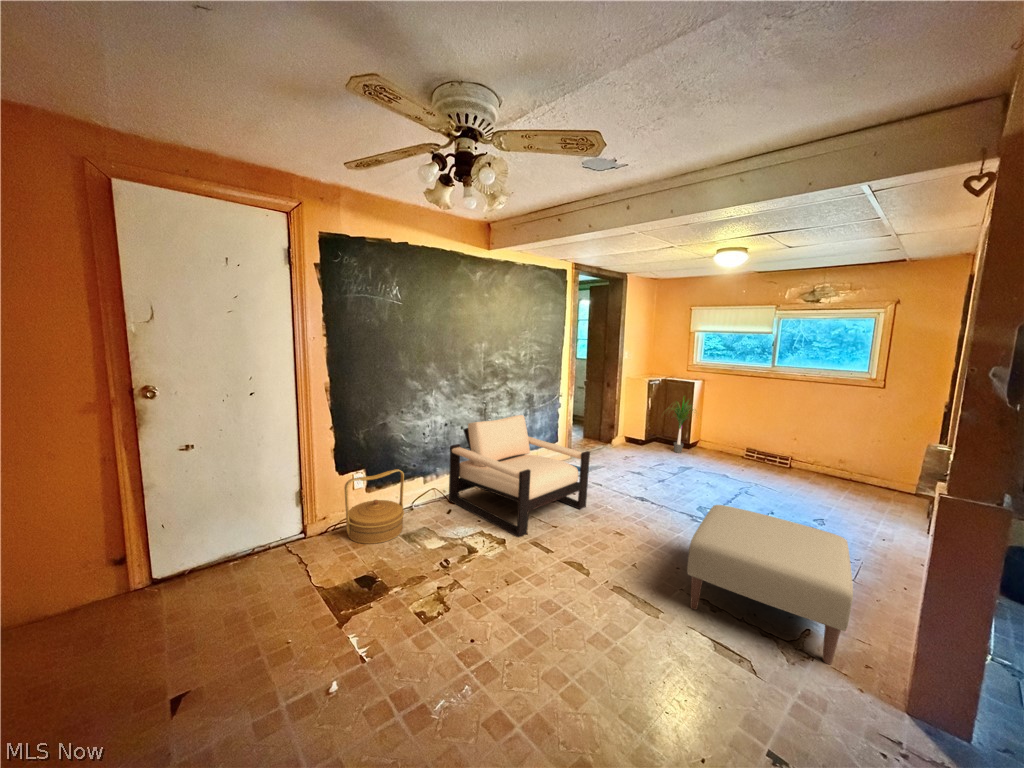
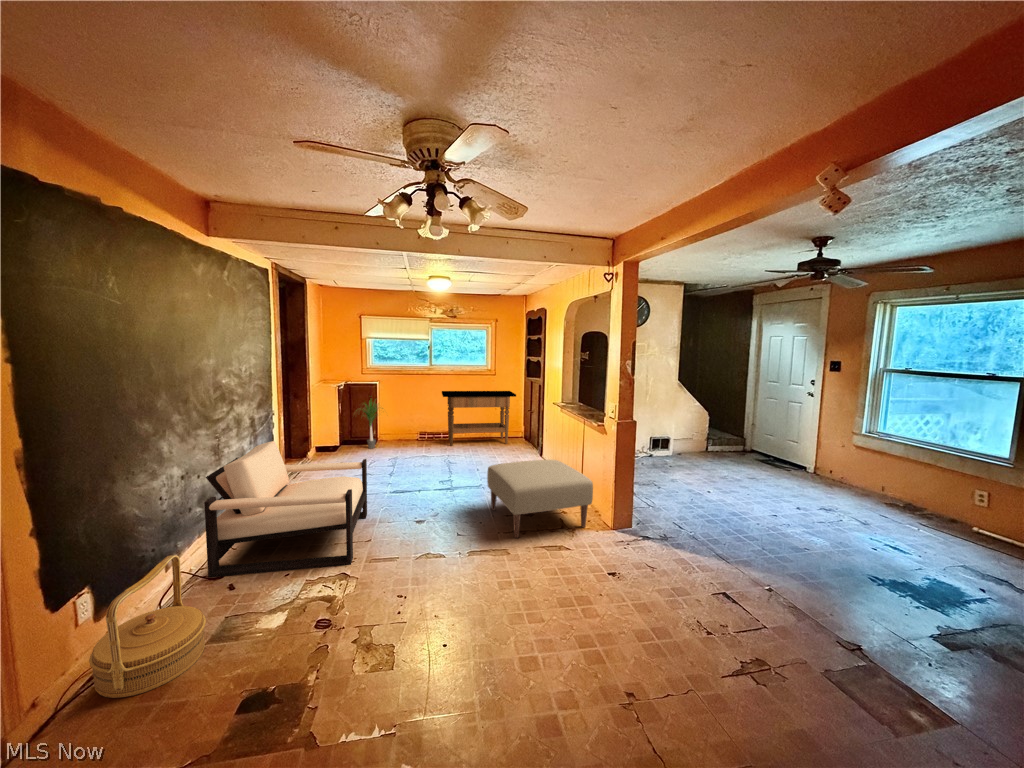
side table: none [770,403,907,502] -> present [442,391,516,446]

